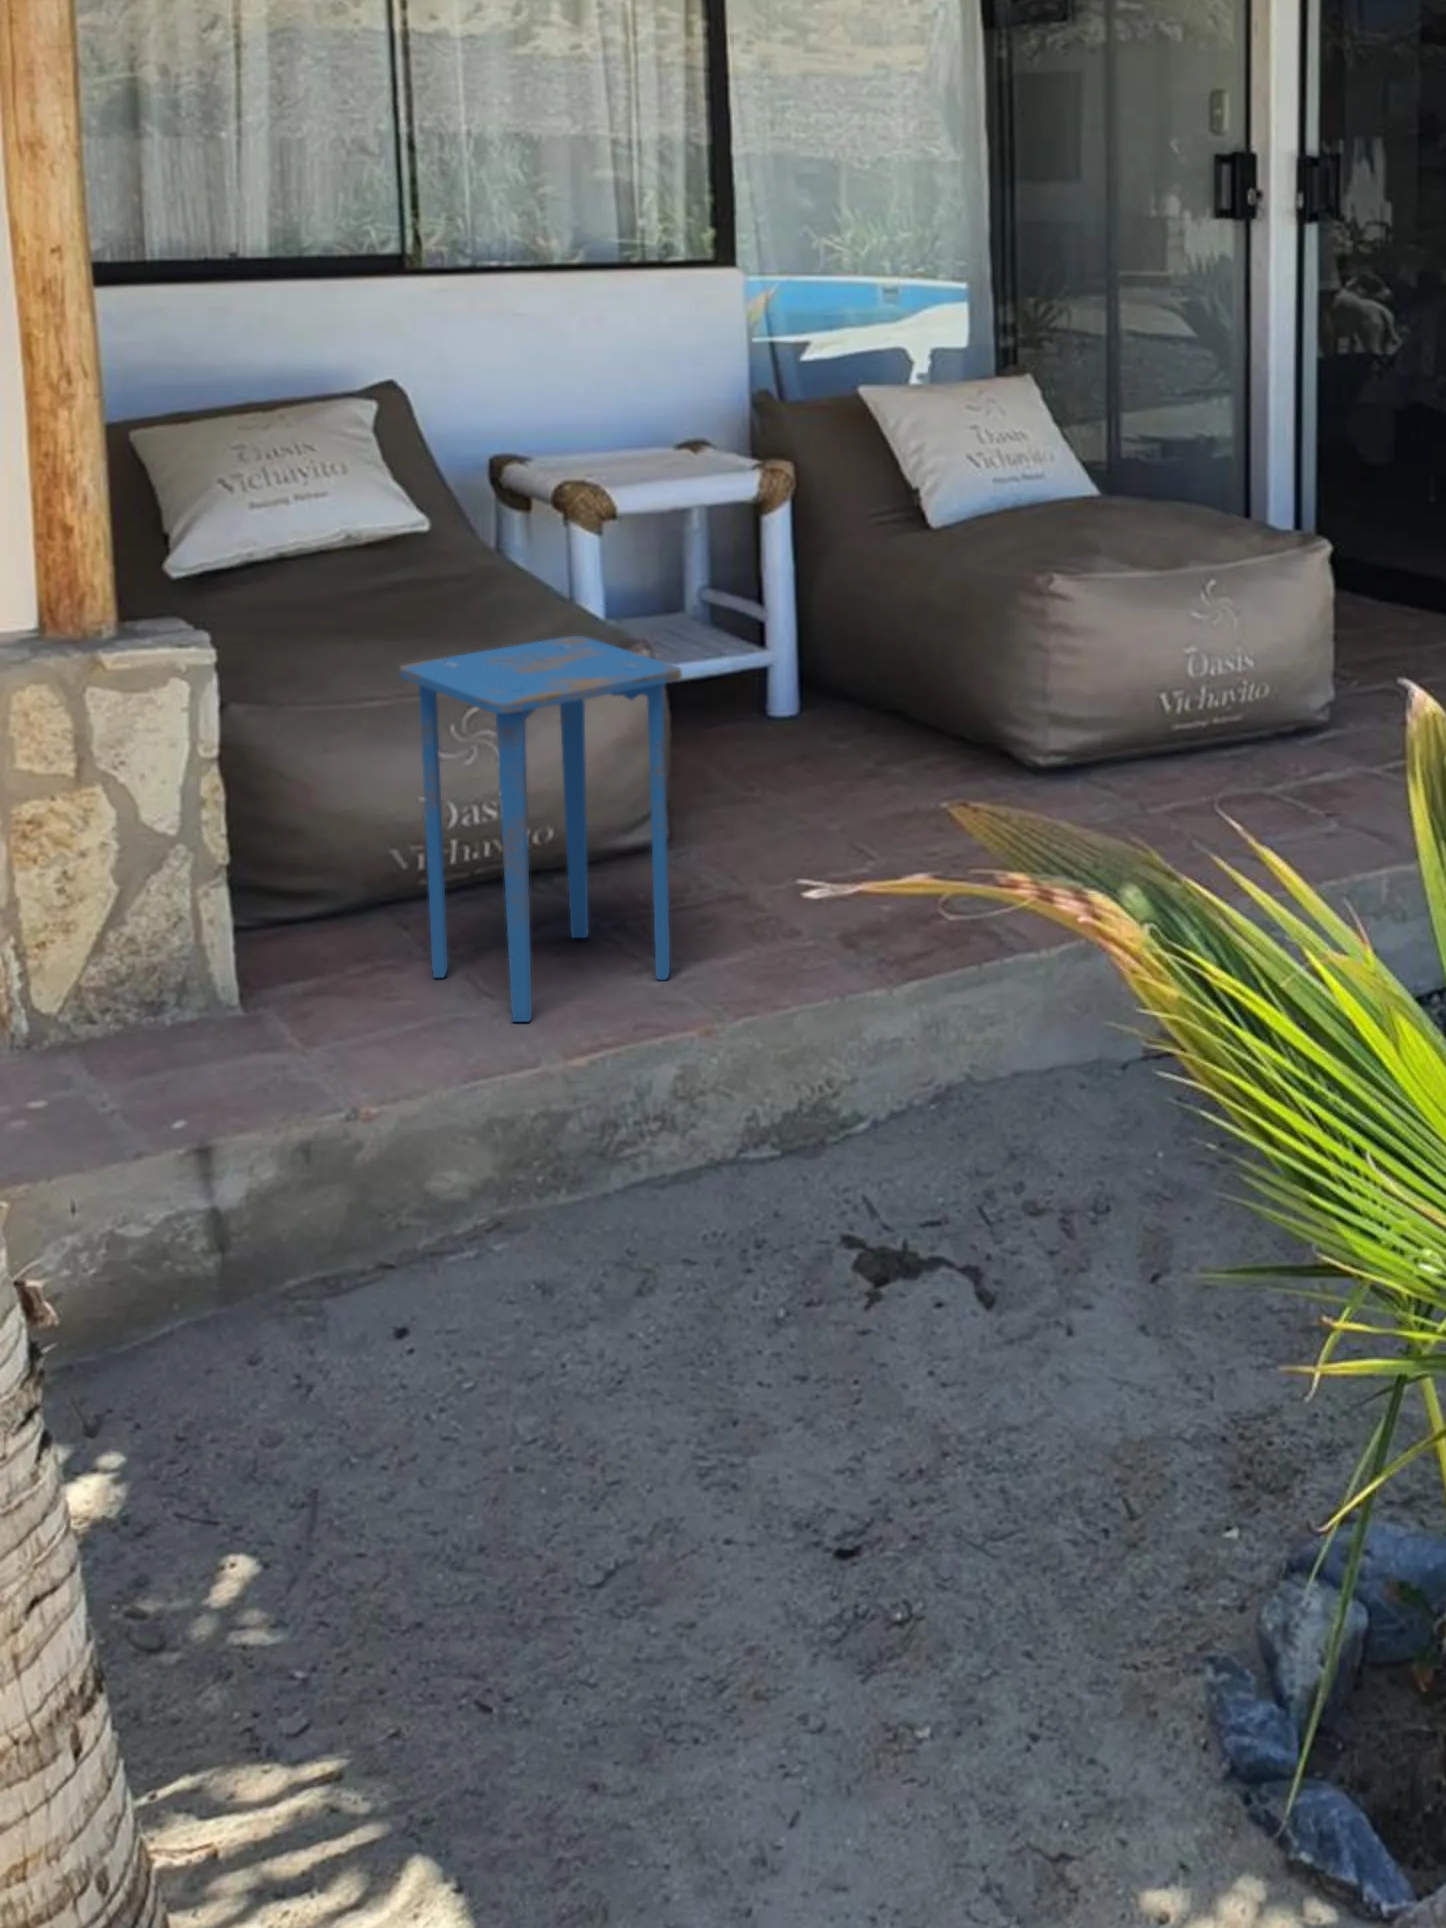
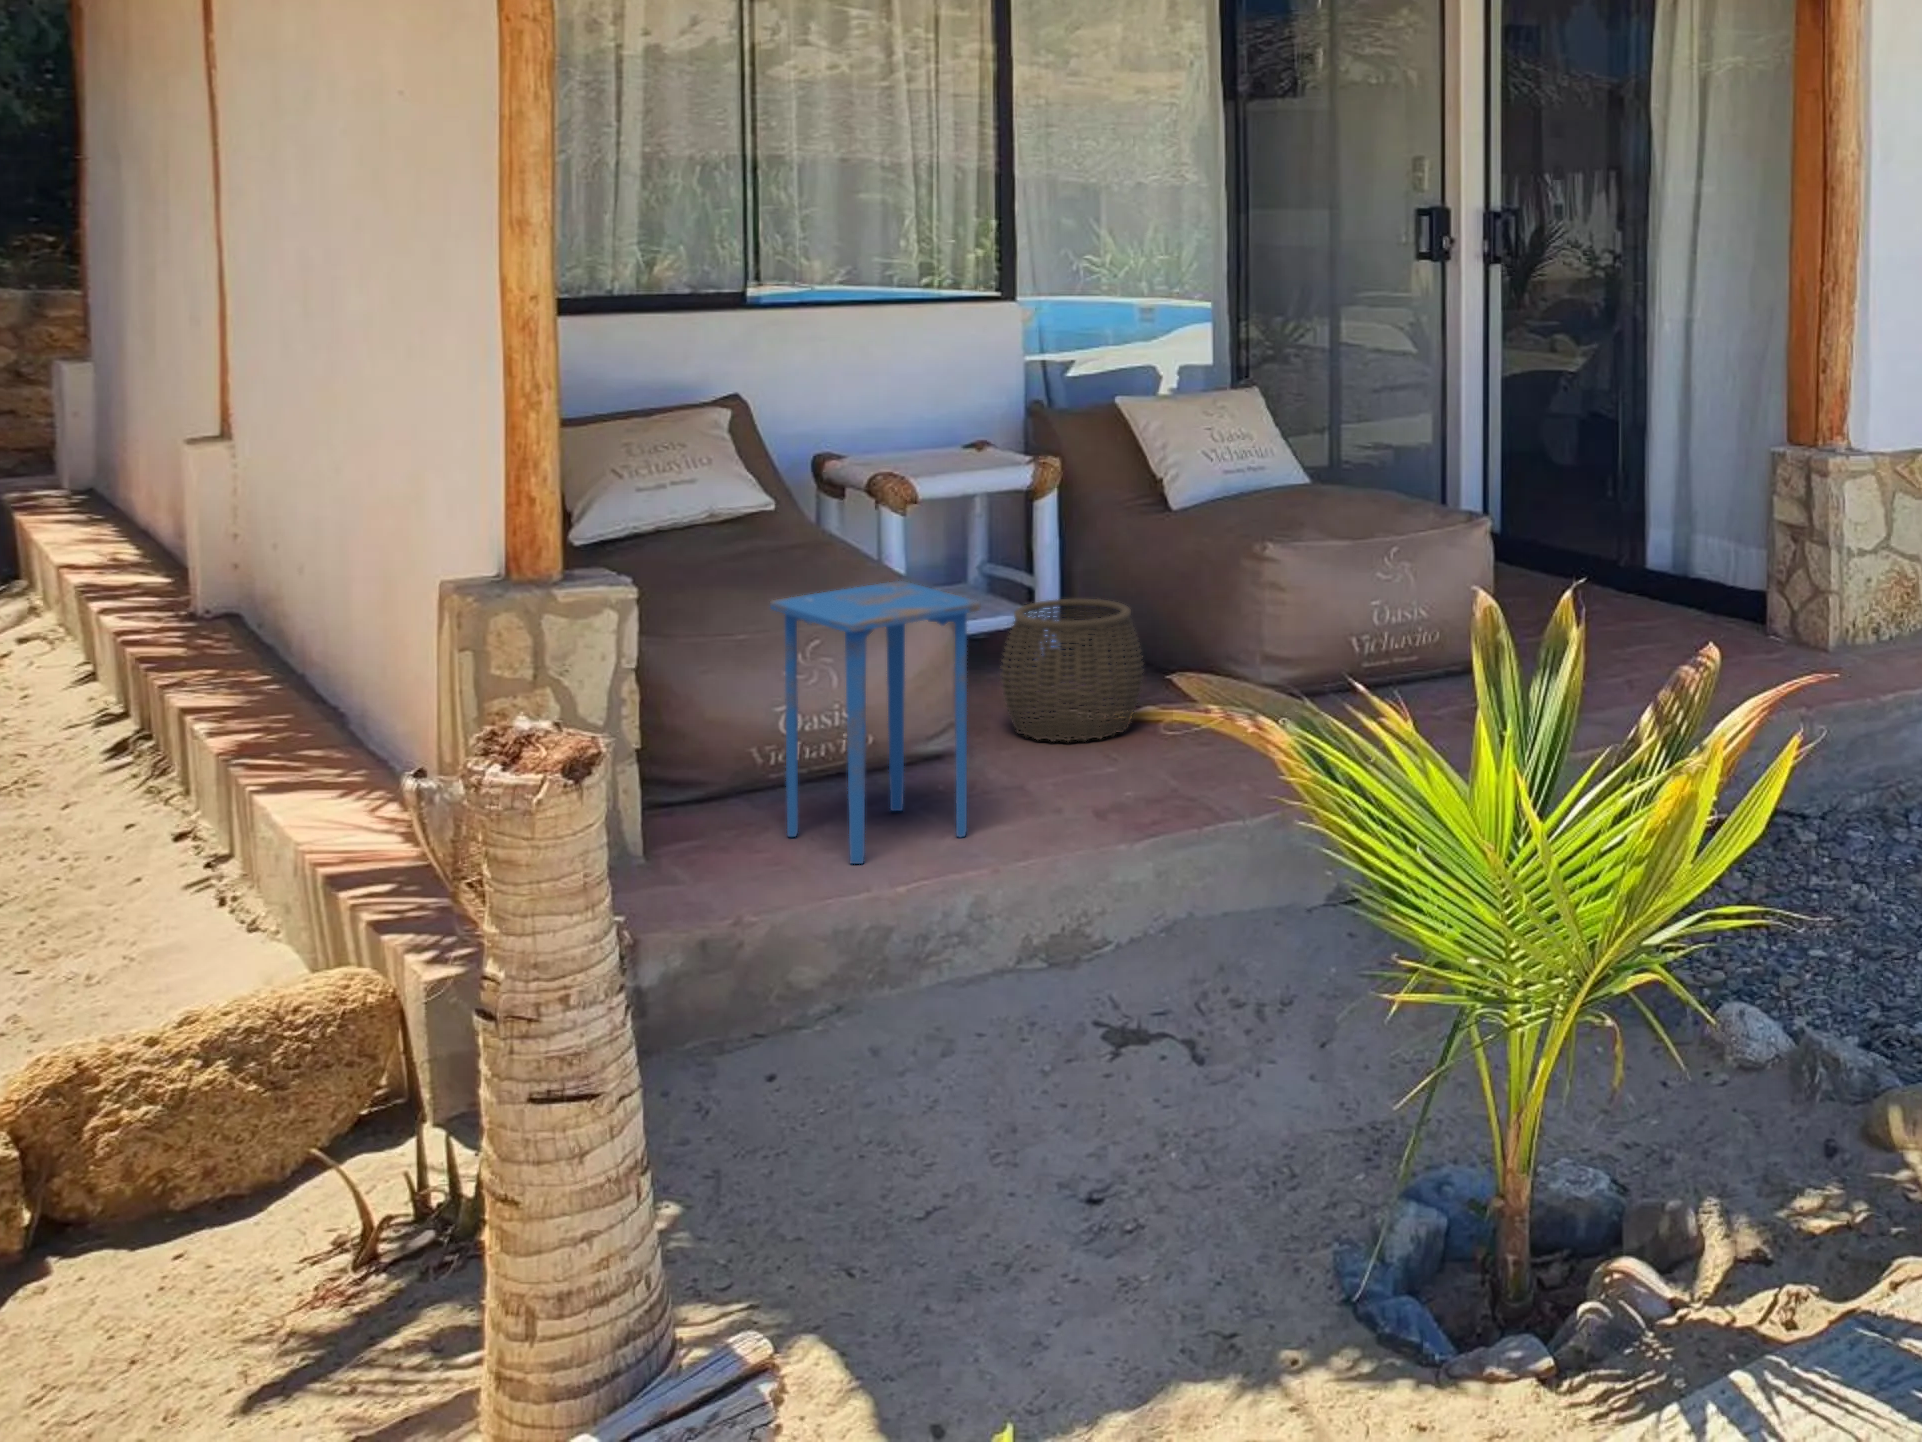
woven basket: none [716,646,901,835] -> present [1001,599,1143,742]

